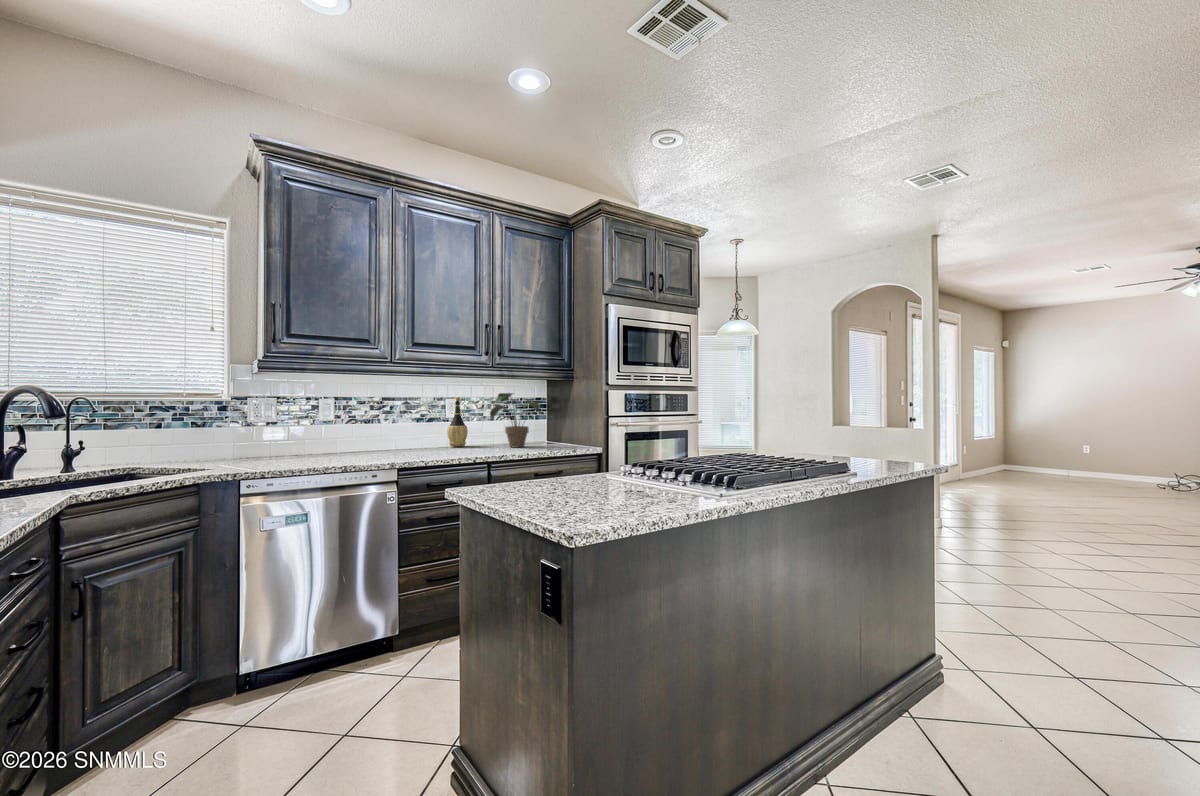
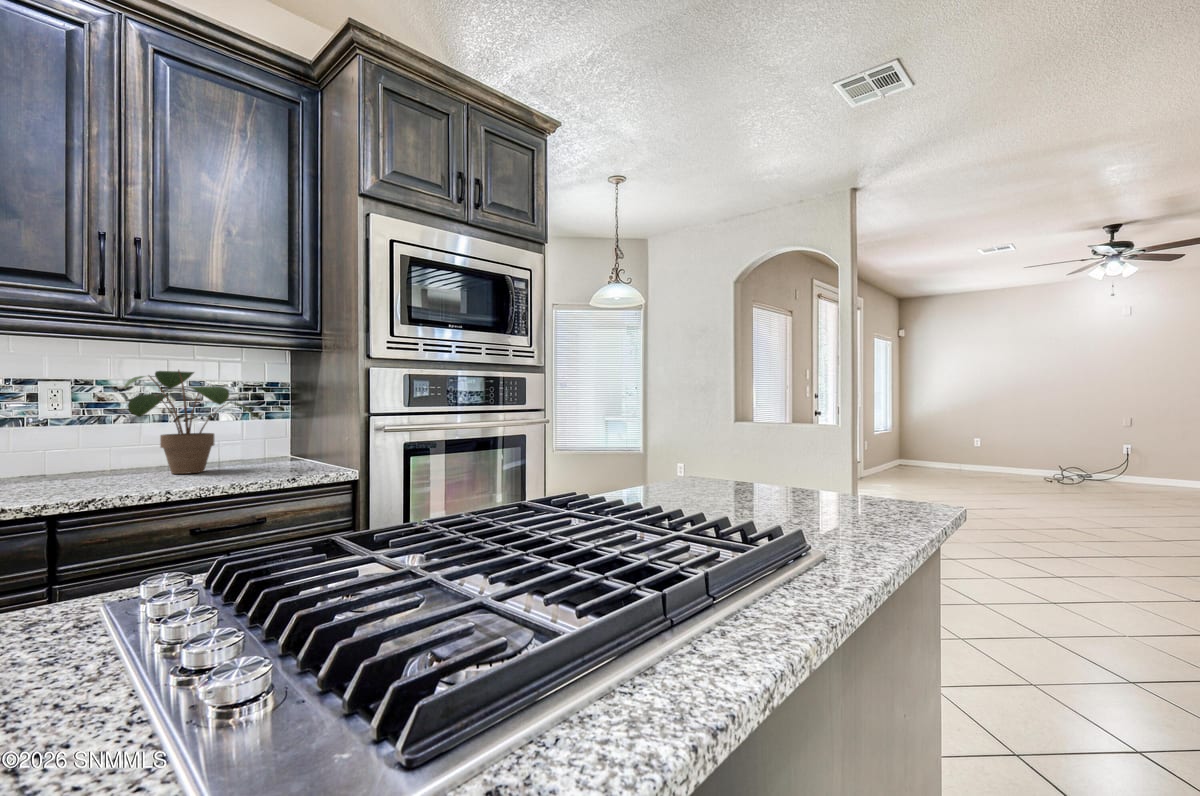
wine bottle: present [447,398,468,447] -> none [26,379,80,475]

